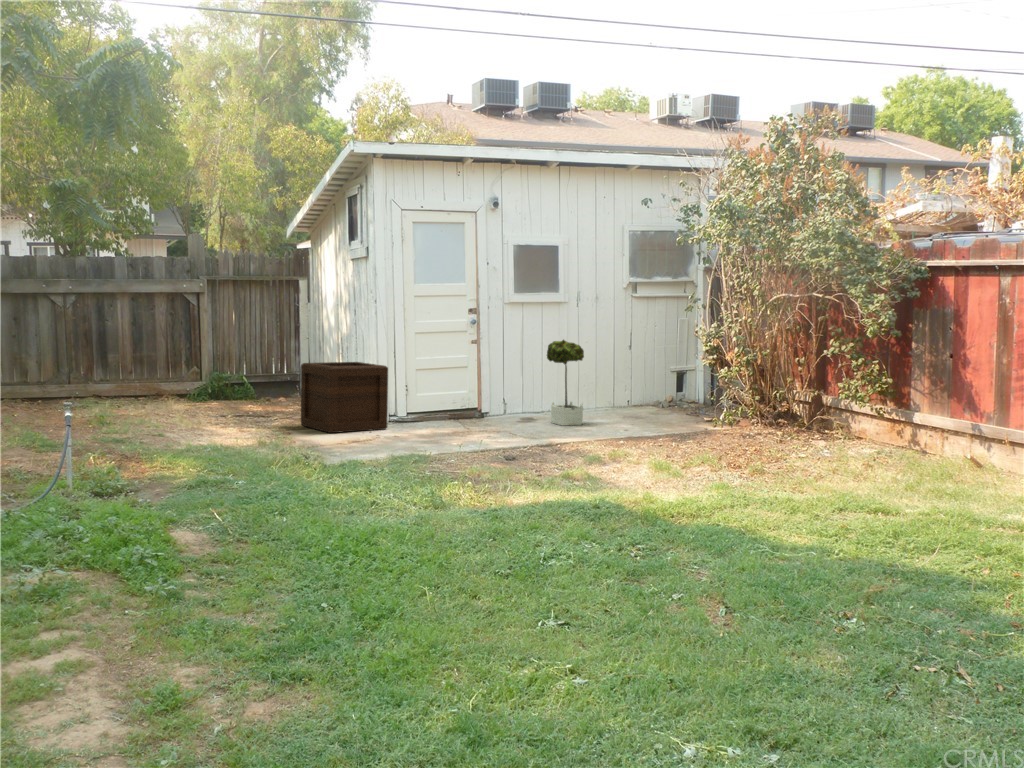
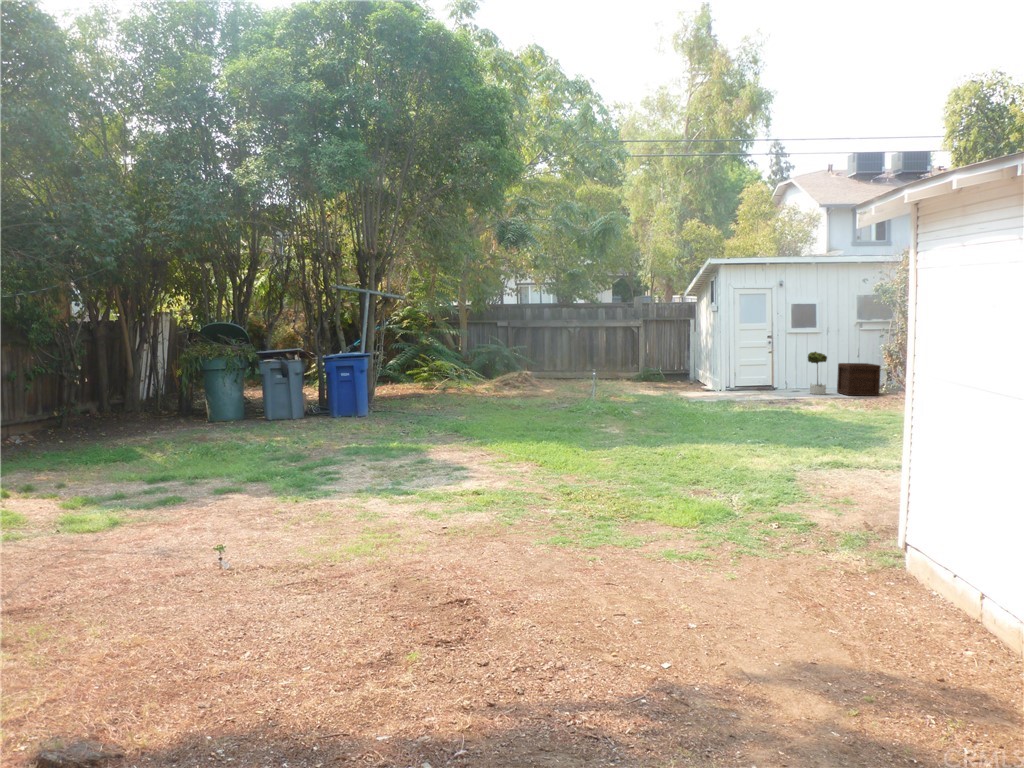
wooden crate: present [301,362,388,433] -> present [837,363,881,396]

